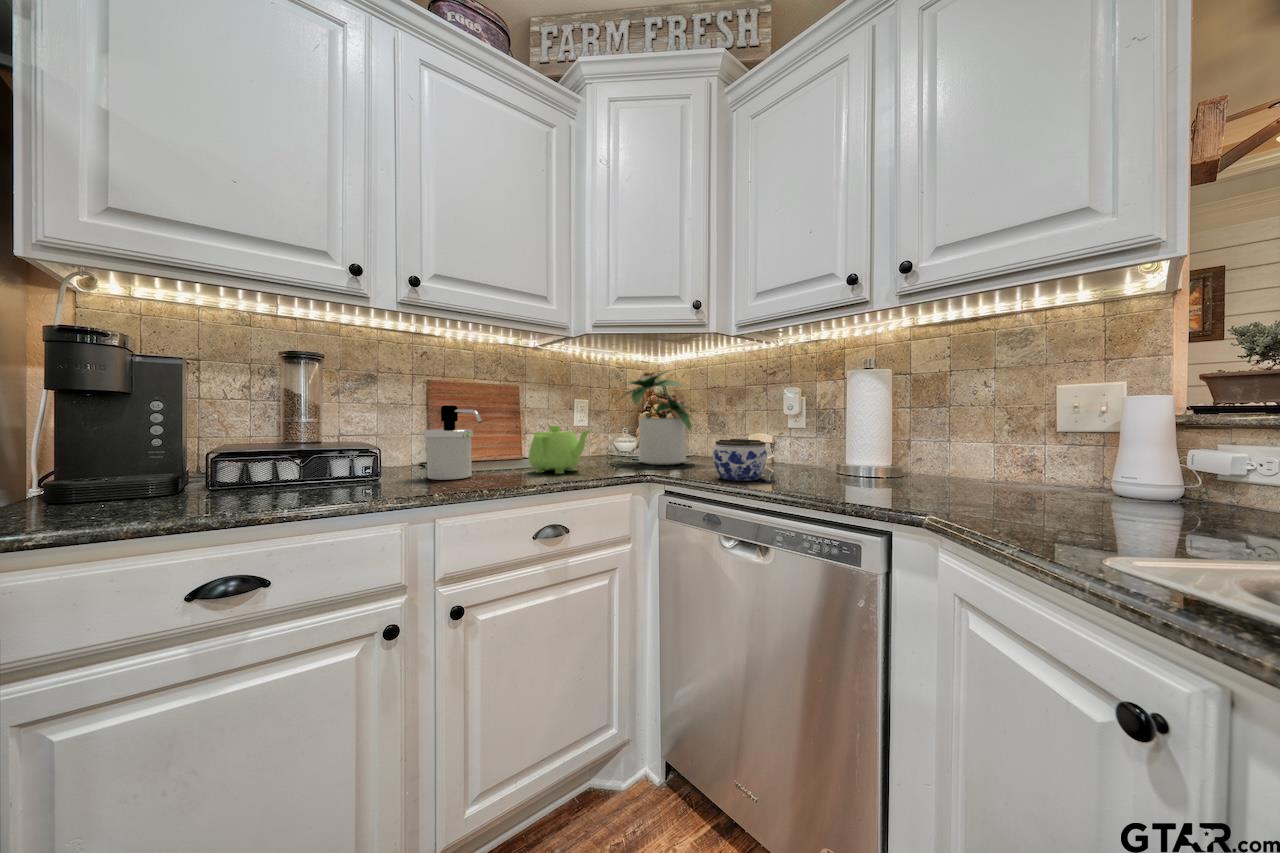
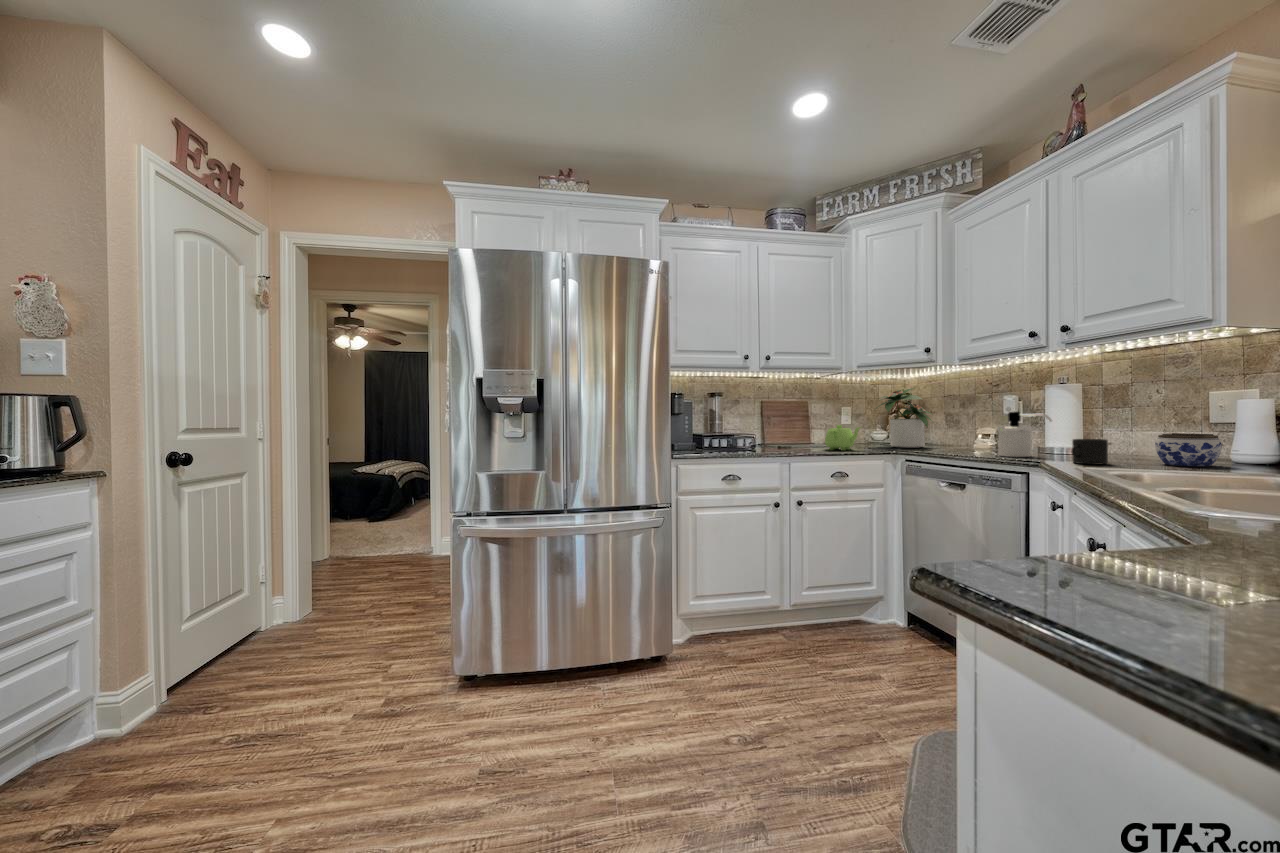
soap dispenser: present [425,405,482,480] -> present [997,412,1052,457]
jar: present [713,439,767,481] -> present [1155,433,1222,467]
mug: none [934,459,993,511] -> present [1072,439,1108,465]

